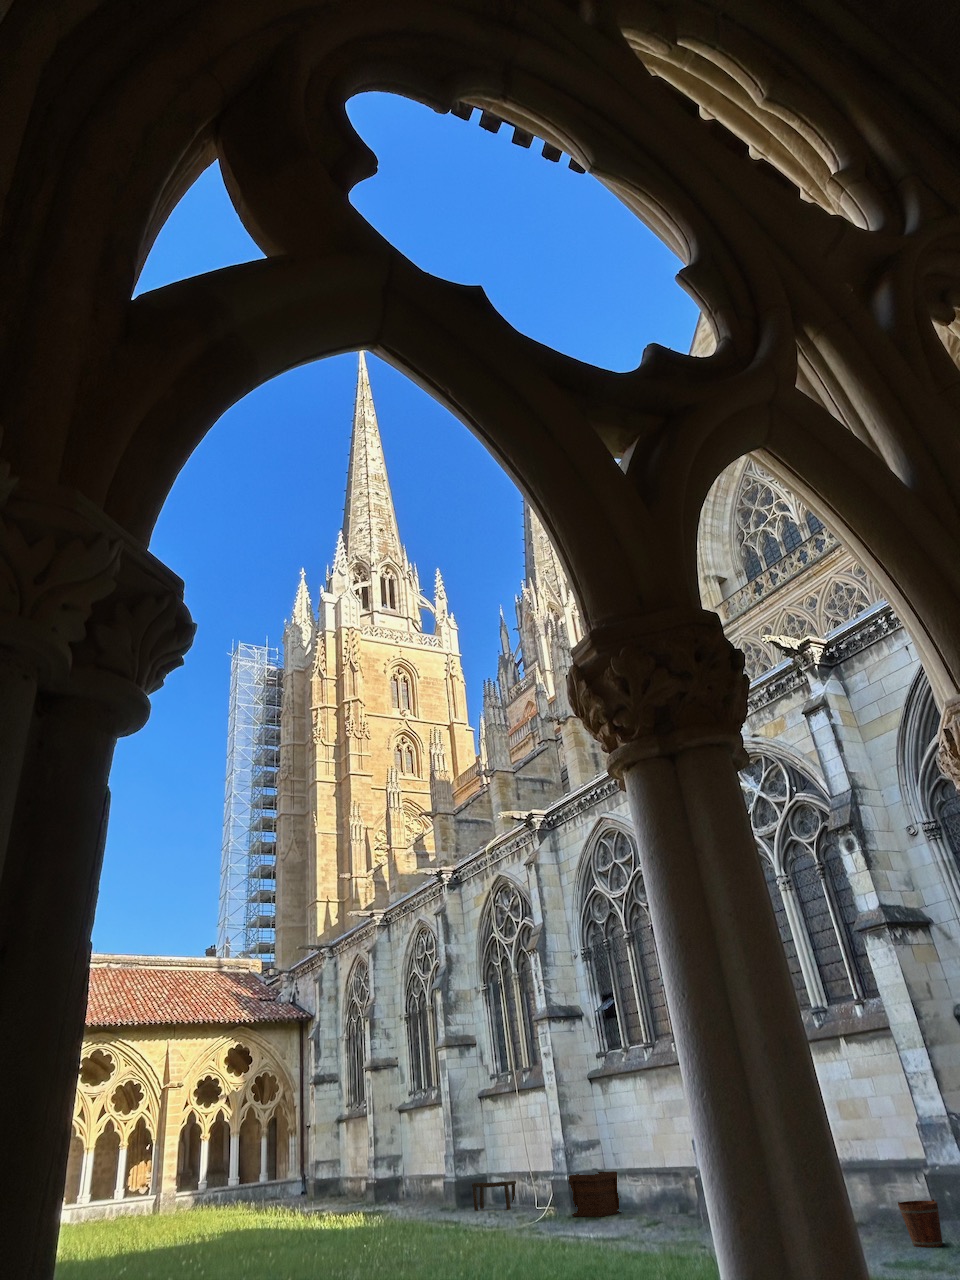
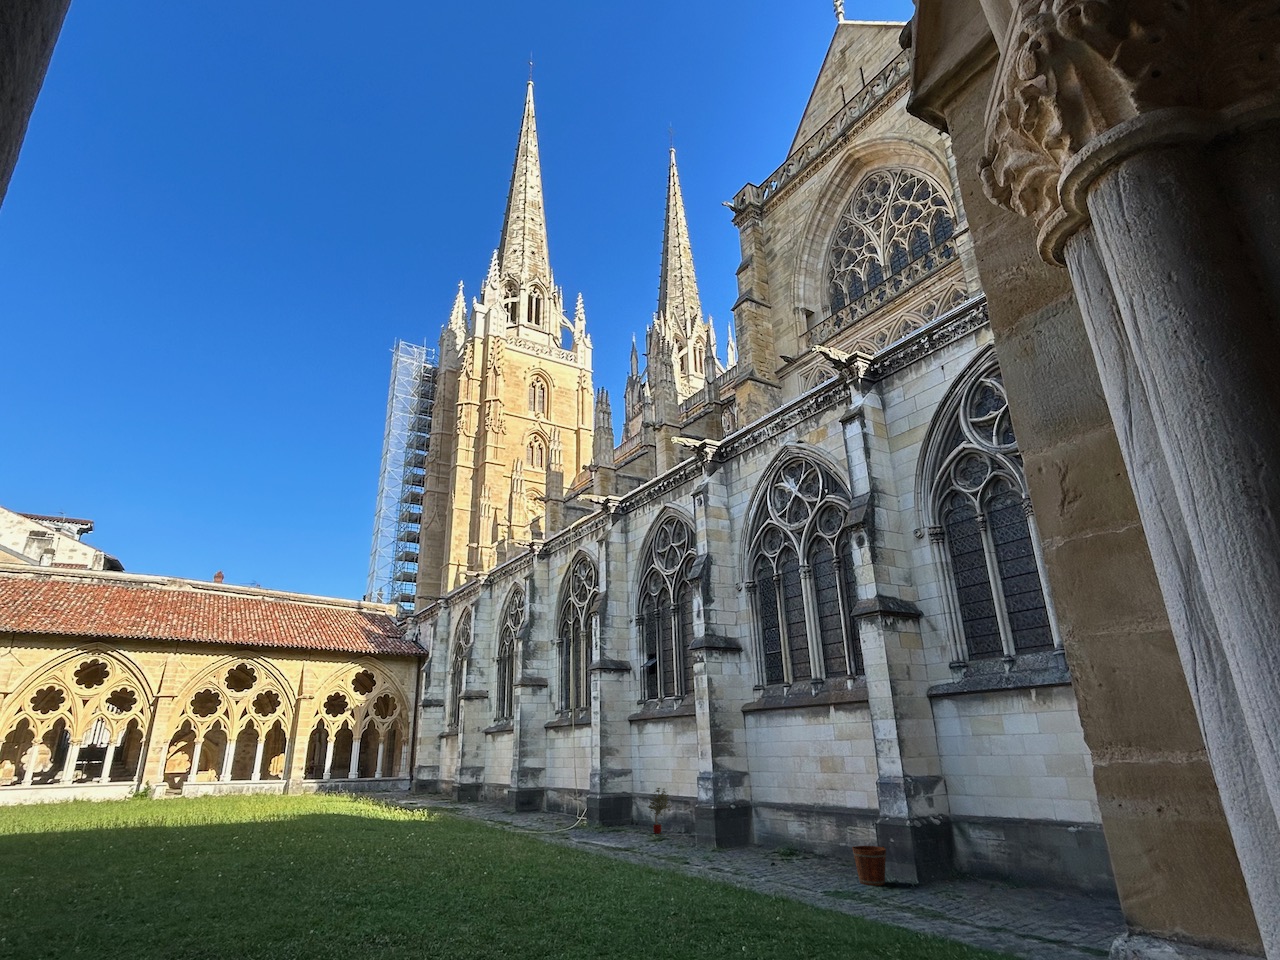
potted tree: none [628,1159,658,1218] -> present [649,788,672,834]
wooden crate: present [568,1171,621,1217] -> none [601,793,643,830]
bench: present [472,1181,516,1211] -> none [530,793,566,816]

